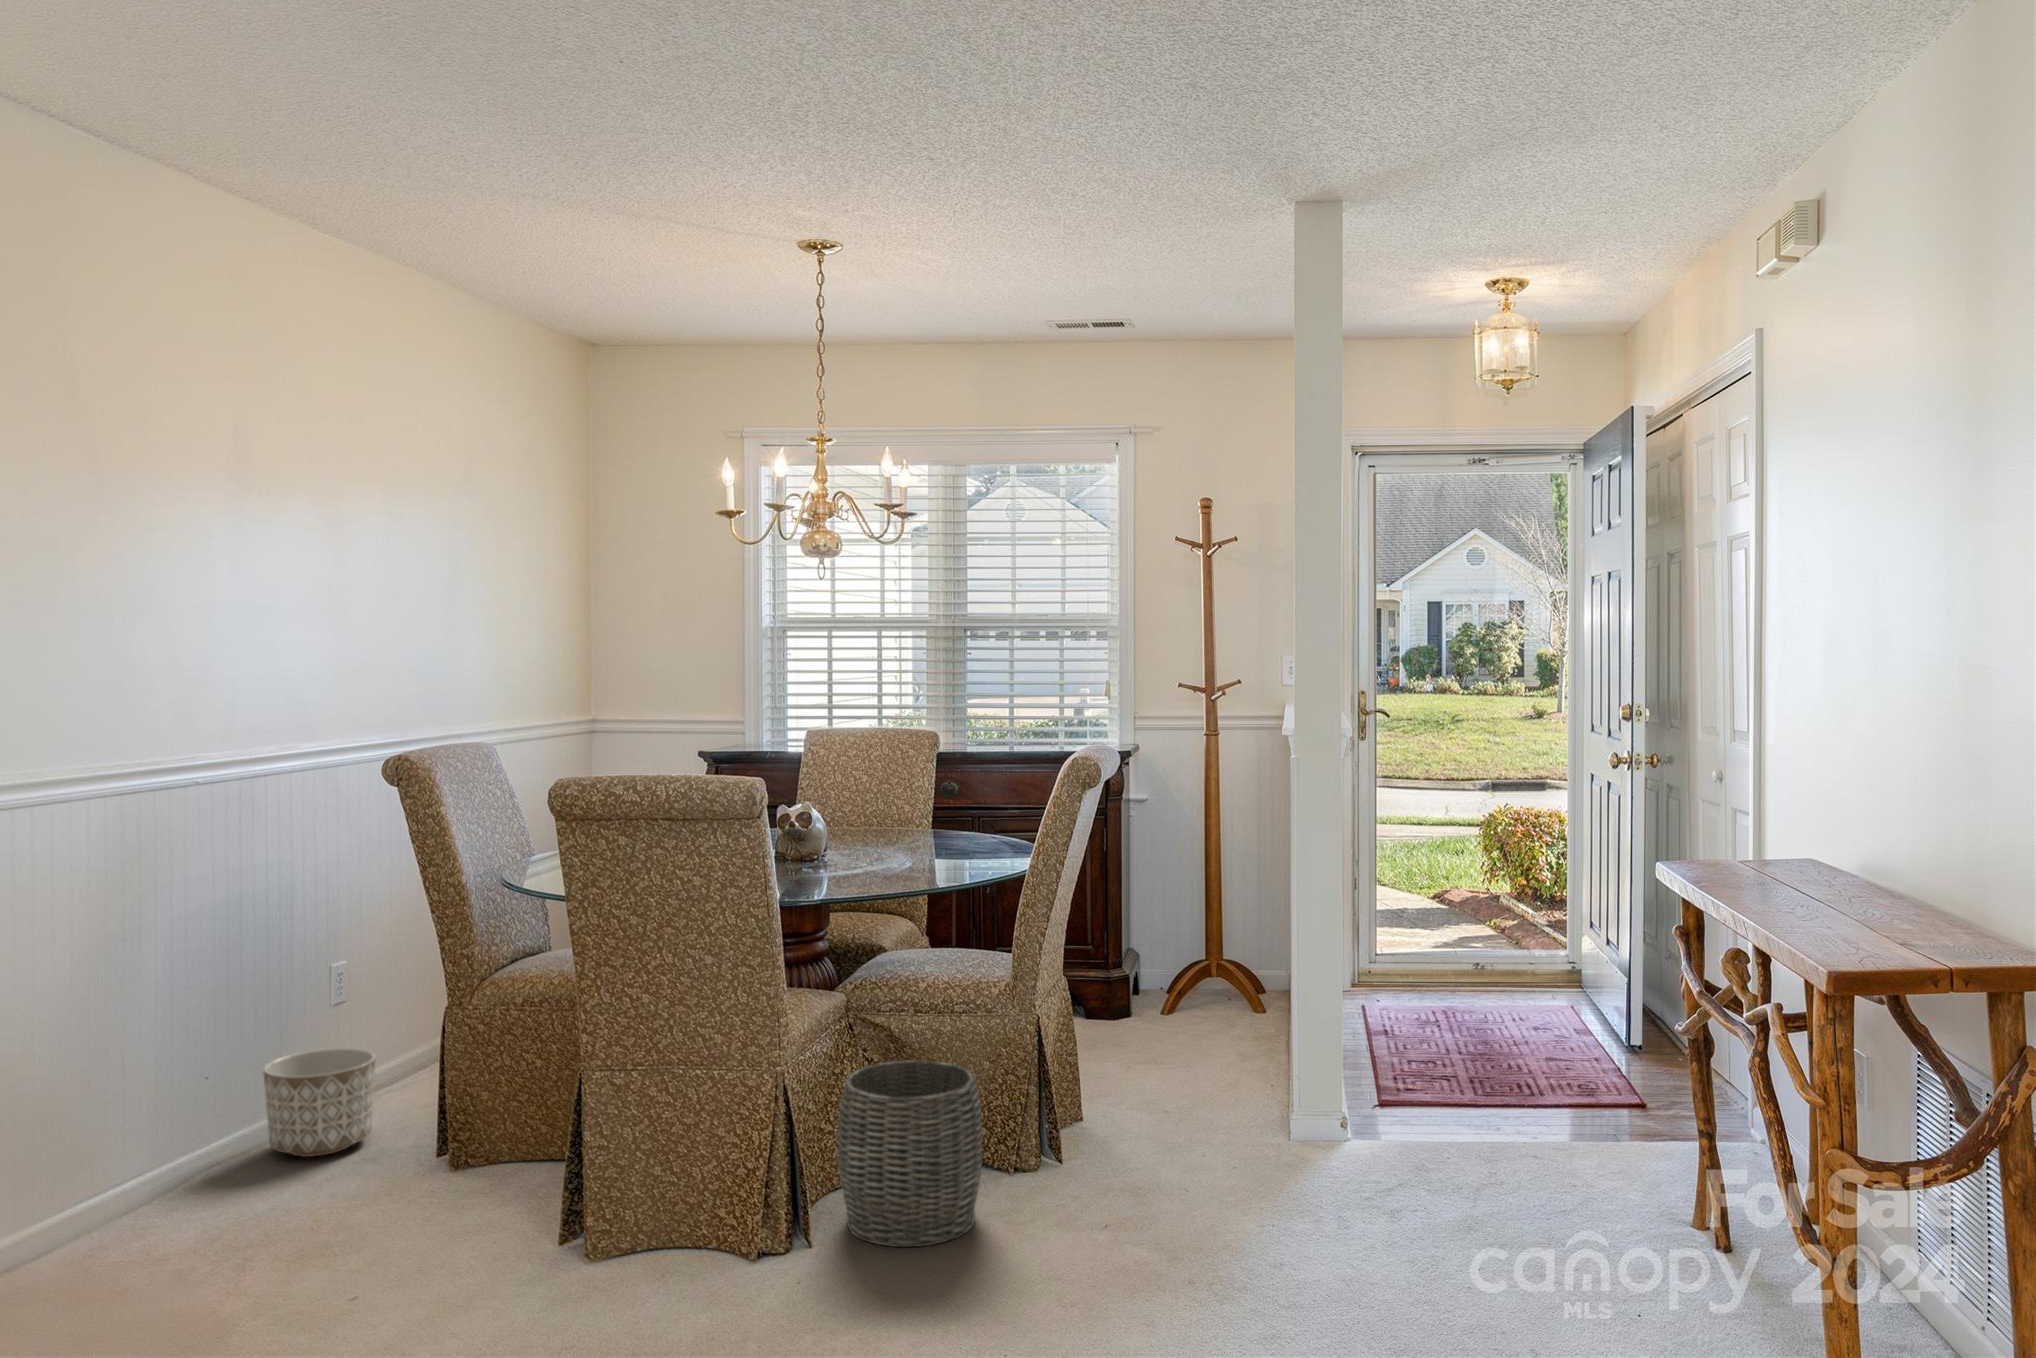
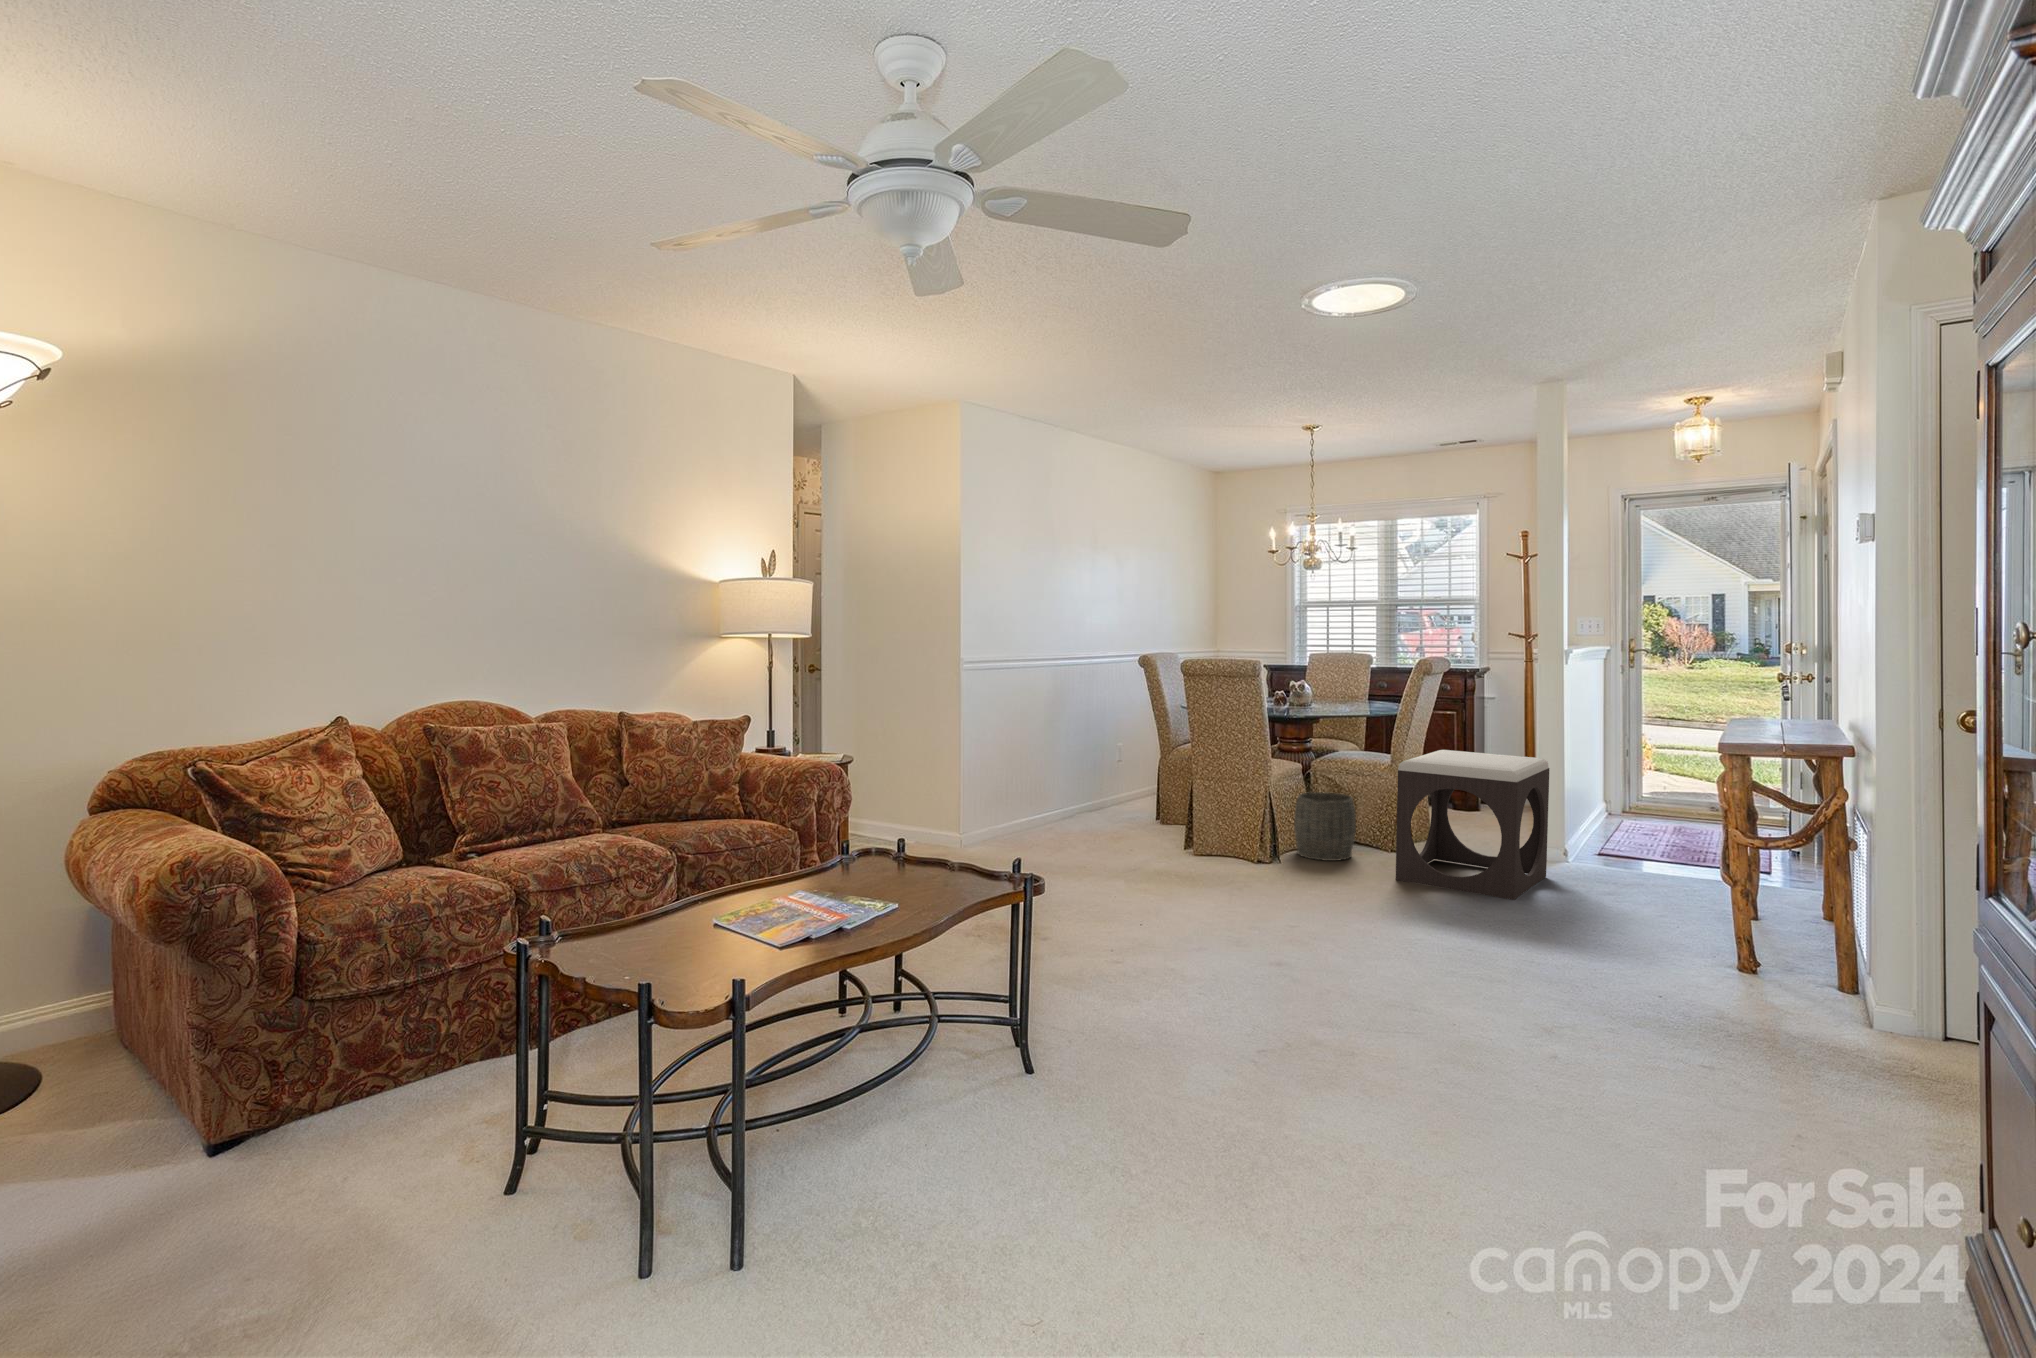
footstool: none [1108,943,1397,1326] -> present [1396,750,1549,900]
planter: present [263,1048,376,1157] -> none [1077,777,1117,815]

